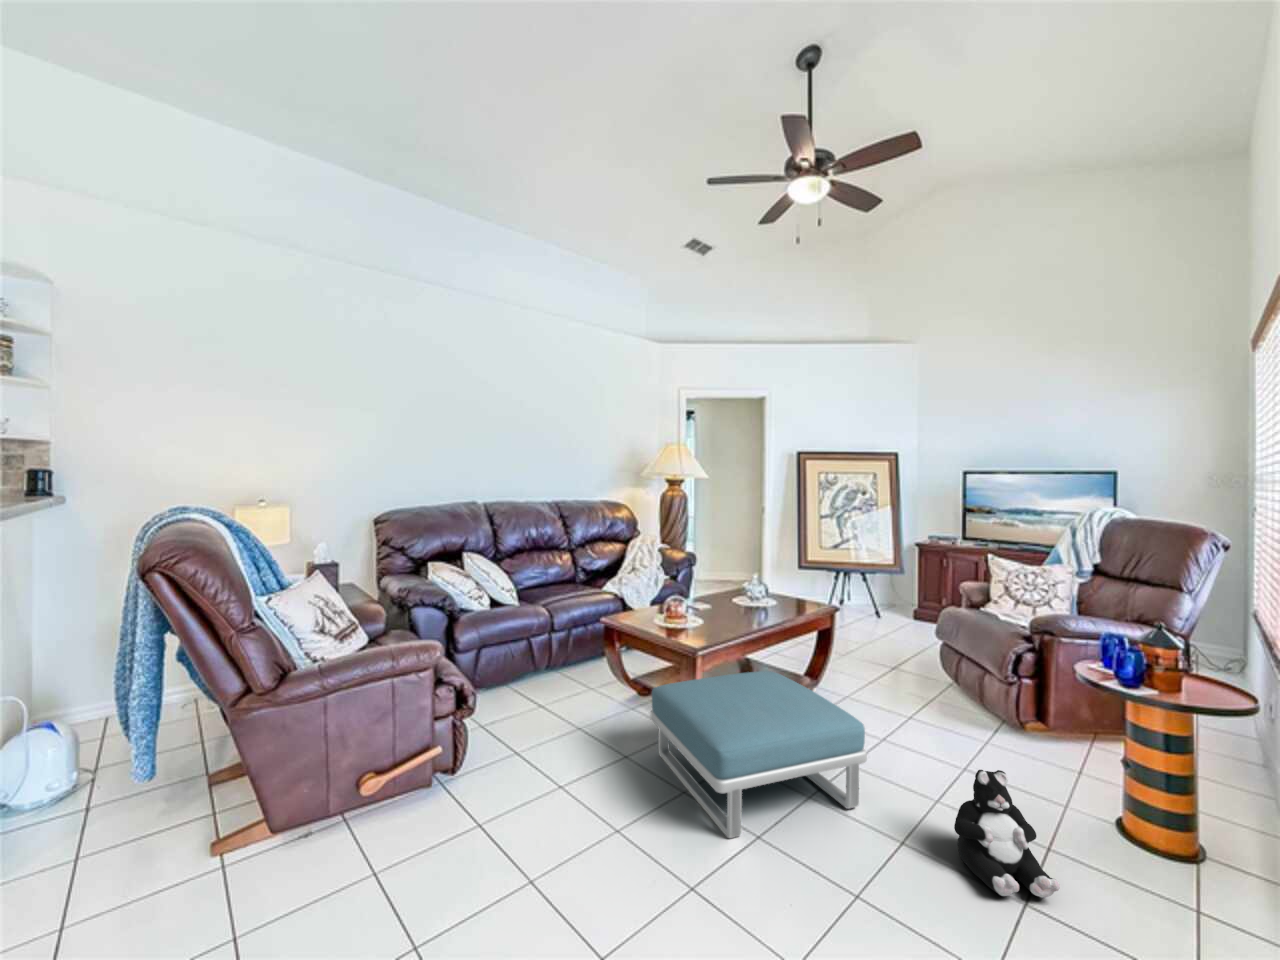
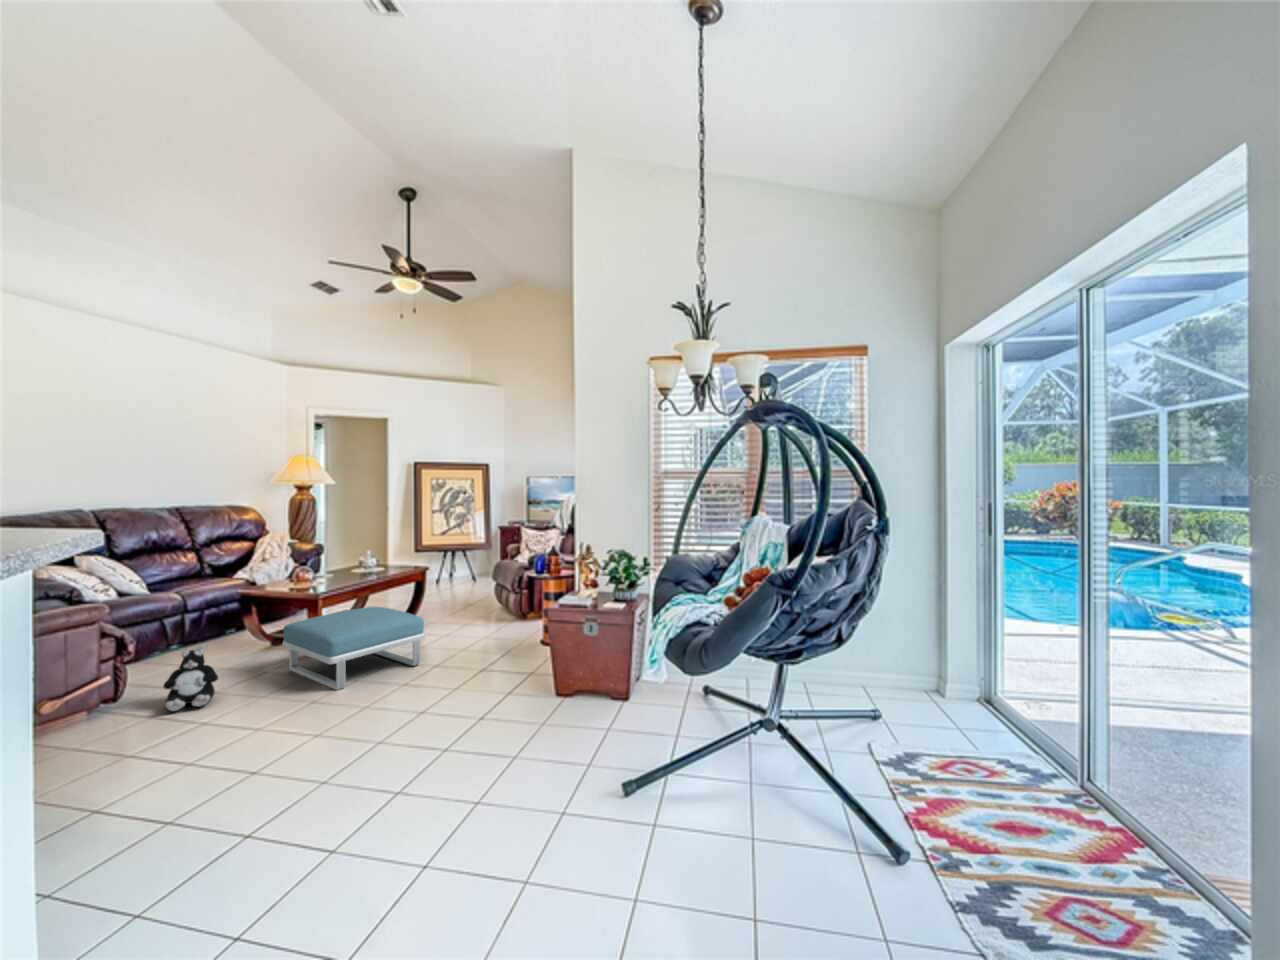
plush toy: present [954,770,1060,898] -> present [163,648,218,711]

